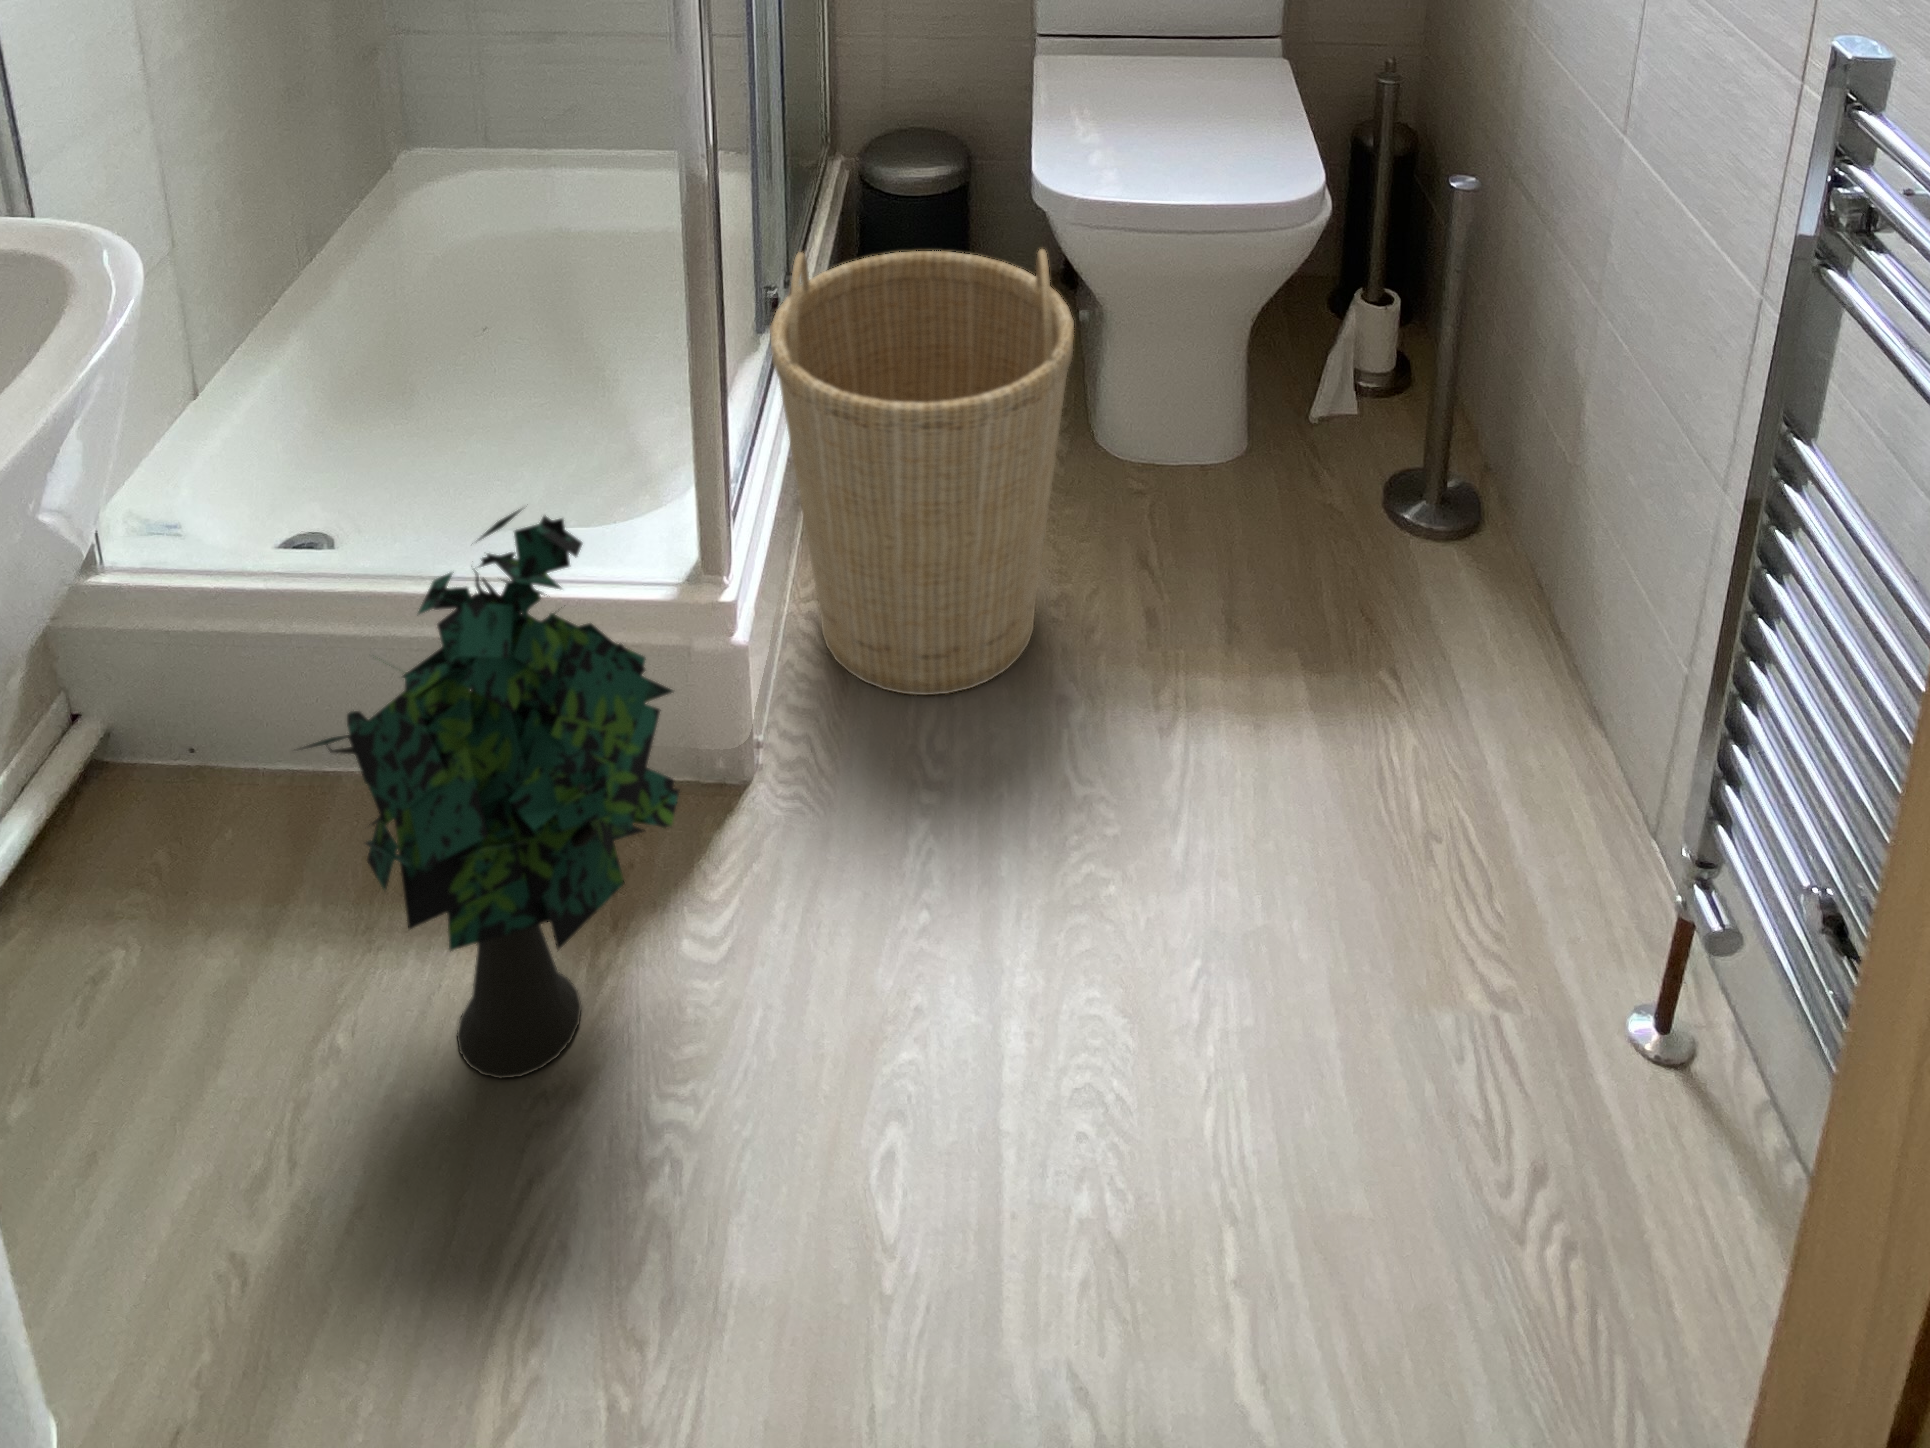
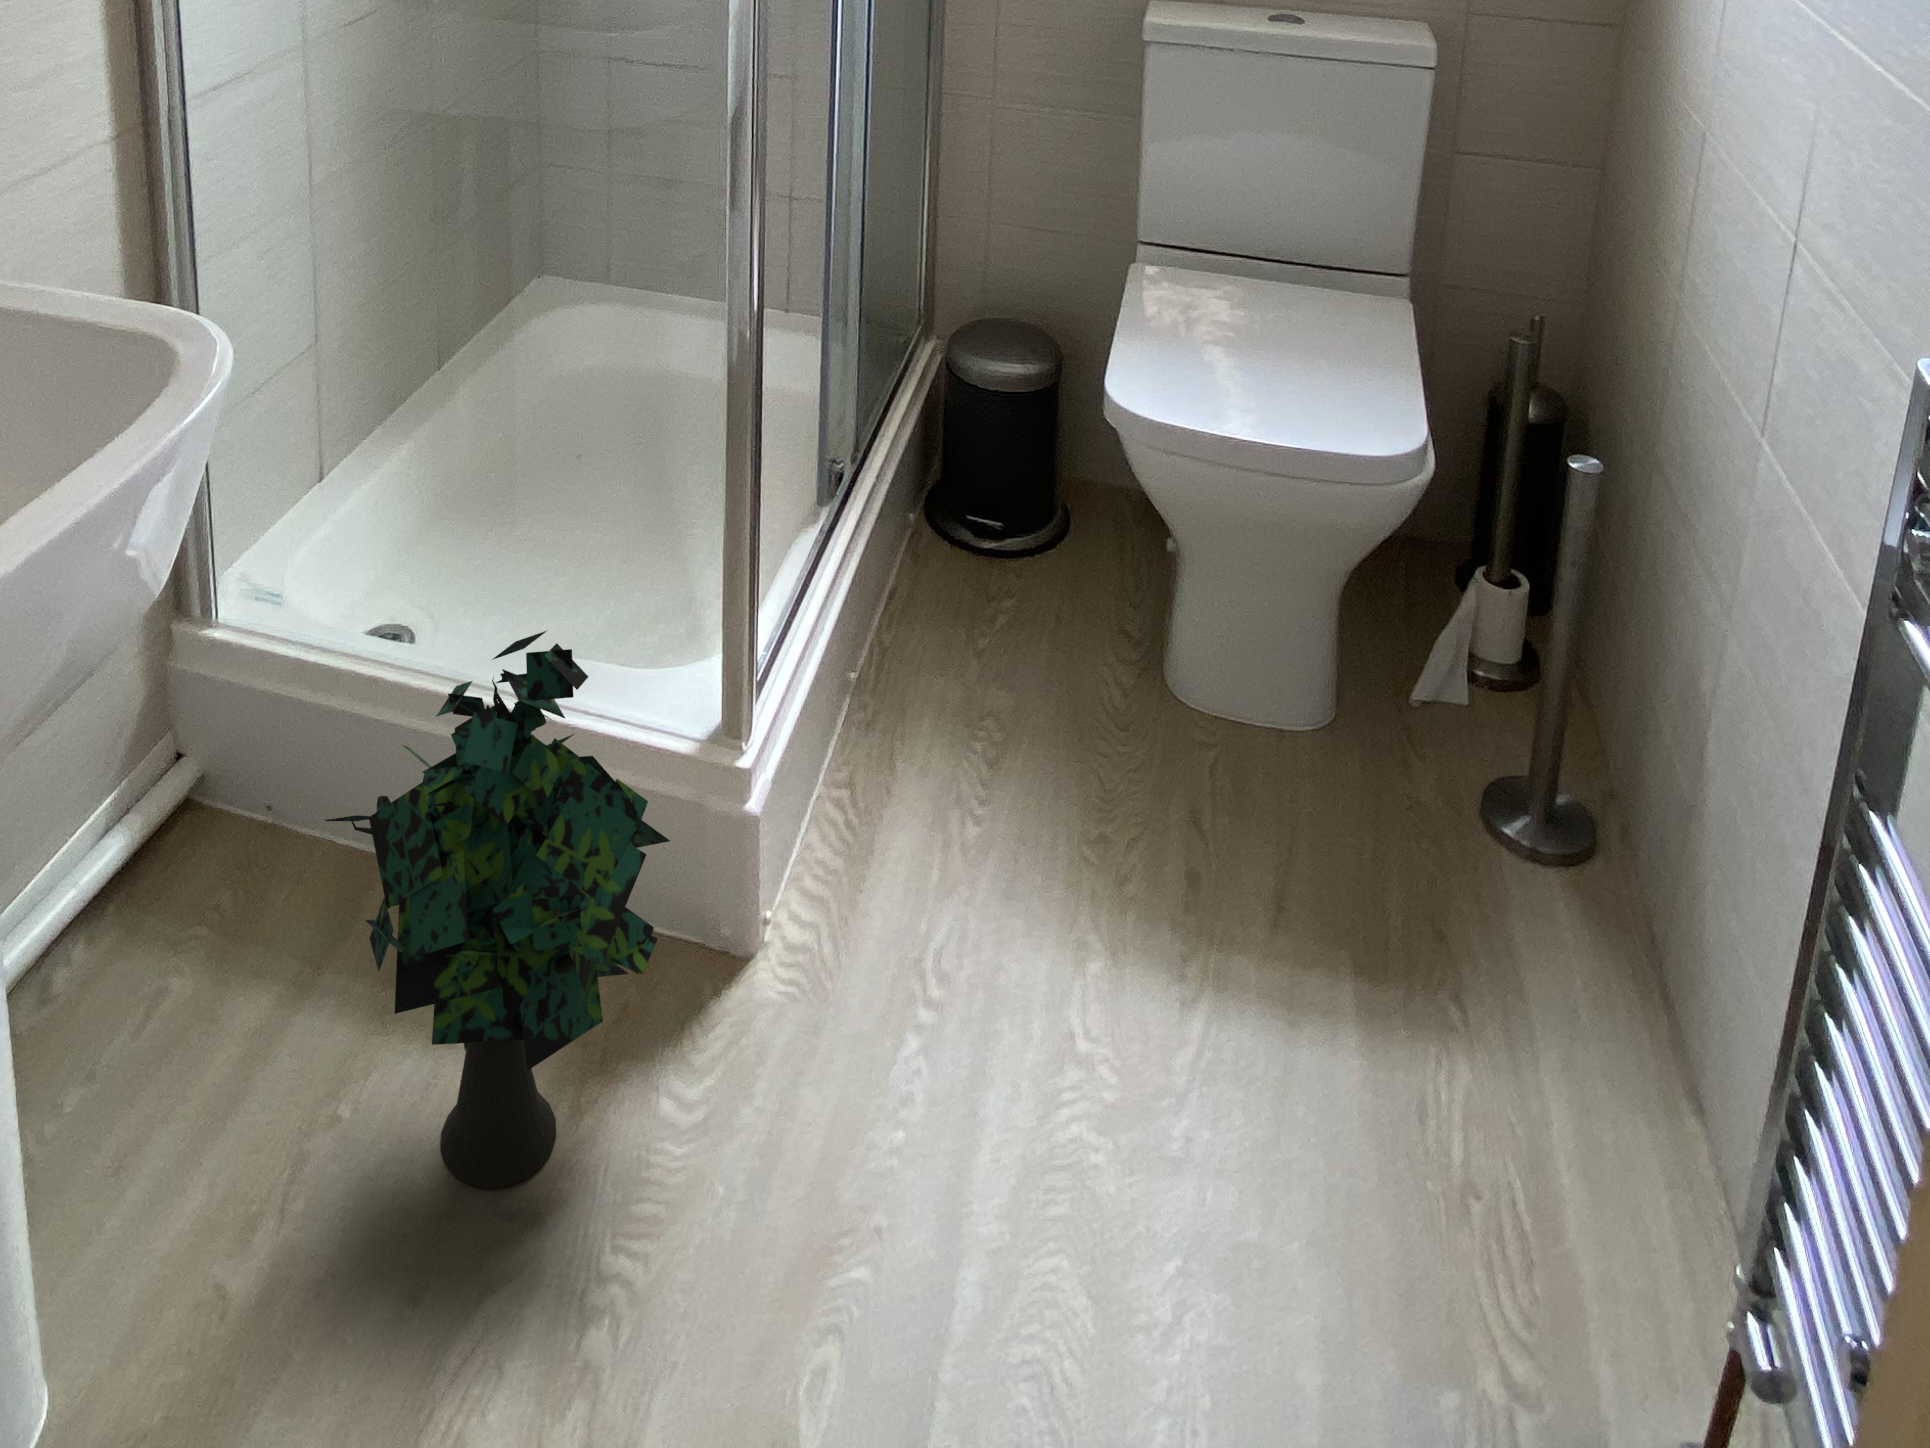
basket: present [771,249,1074,695] -> none [816,430,1121,907]

